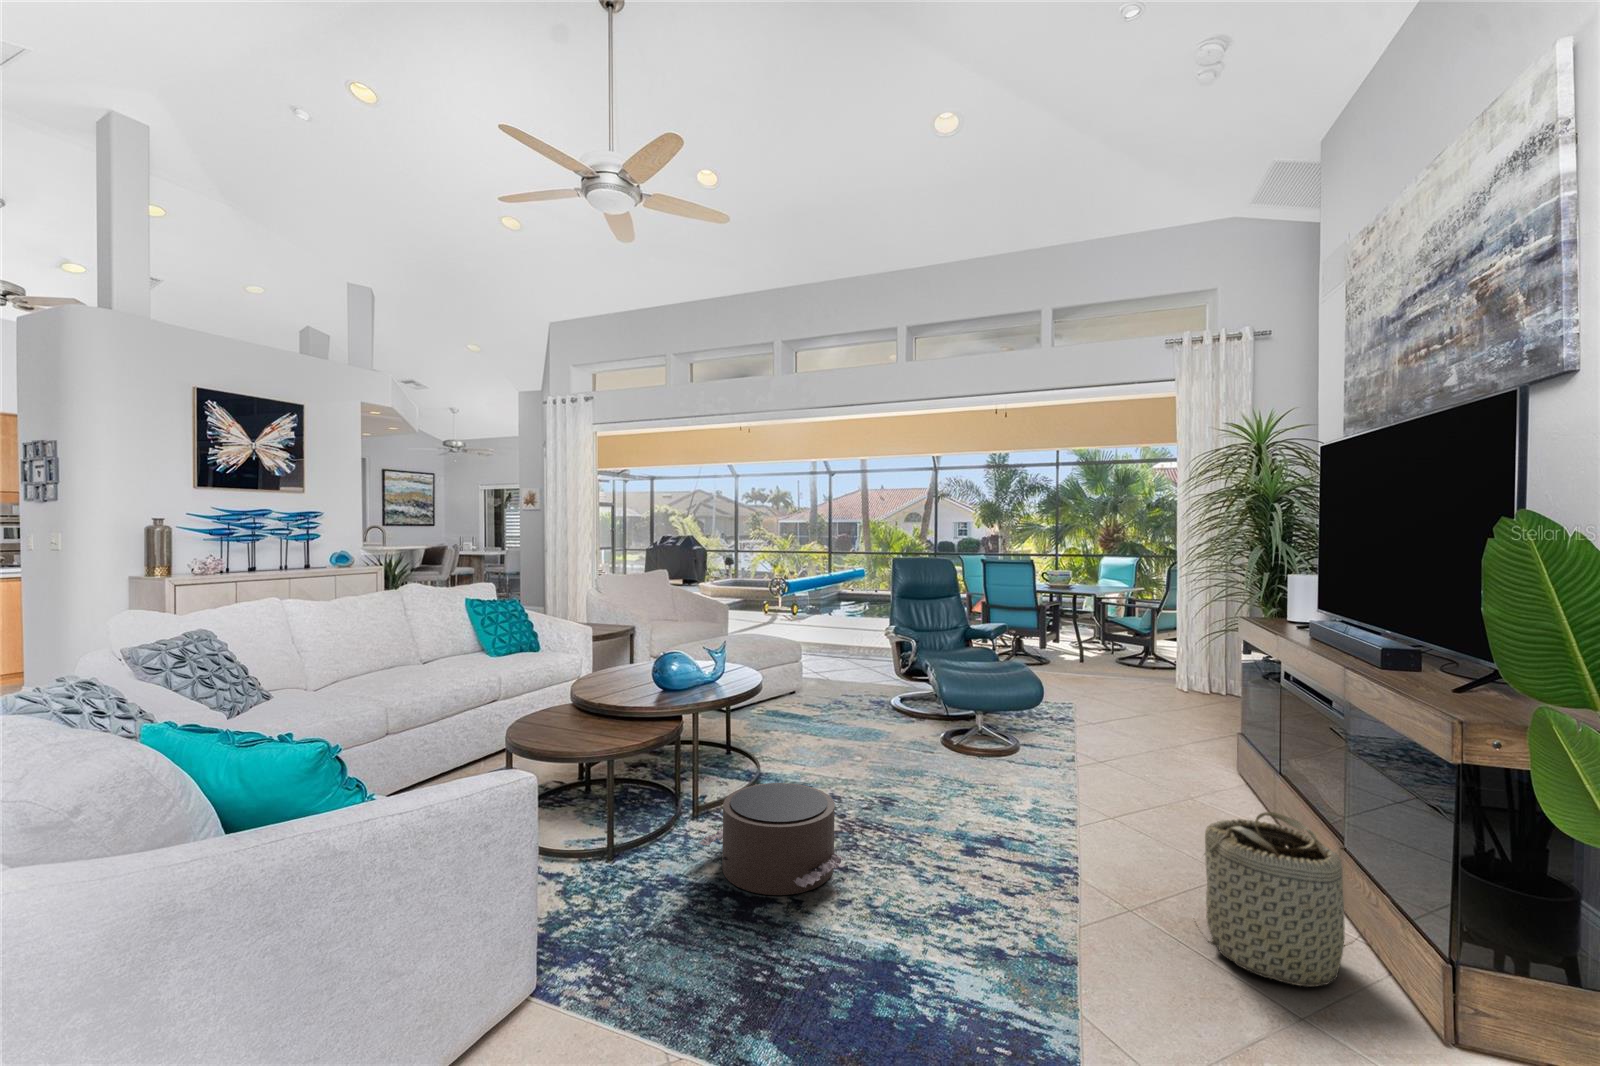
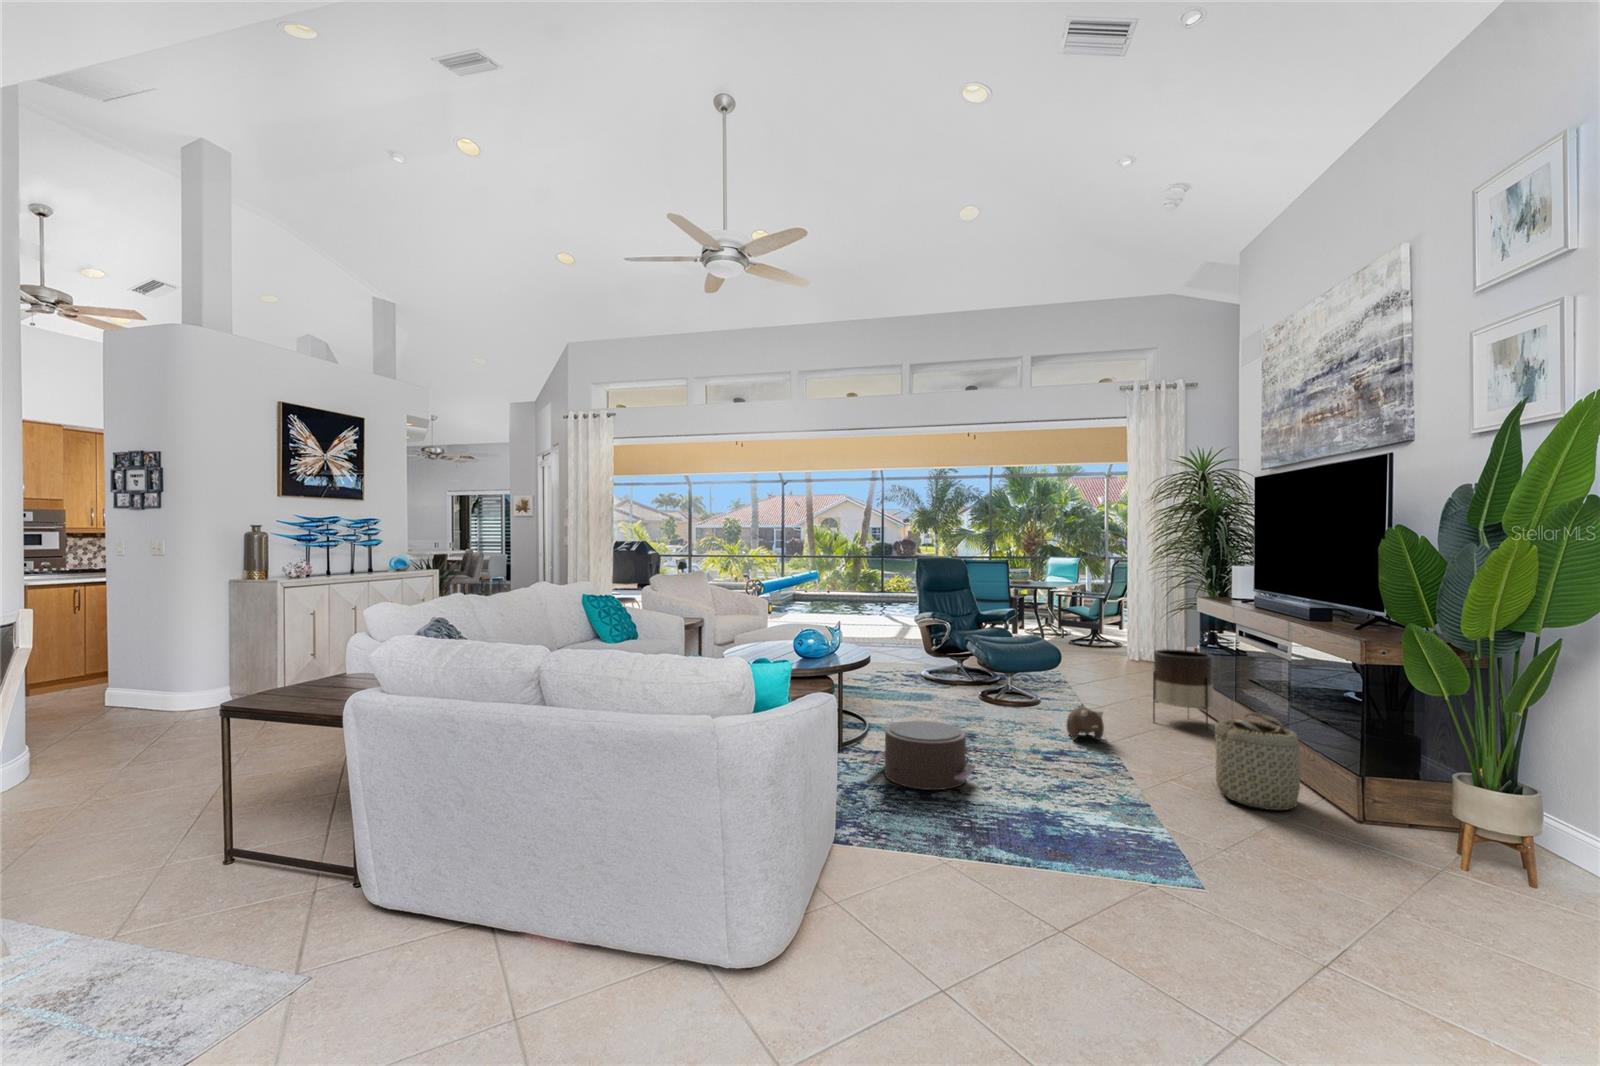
planter: none [1167,687,1255,809] -> present [1153,649,1213,730]
plush toy: none [1028,767,1077,816] -> present [1066,707,1104,740]

